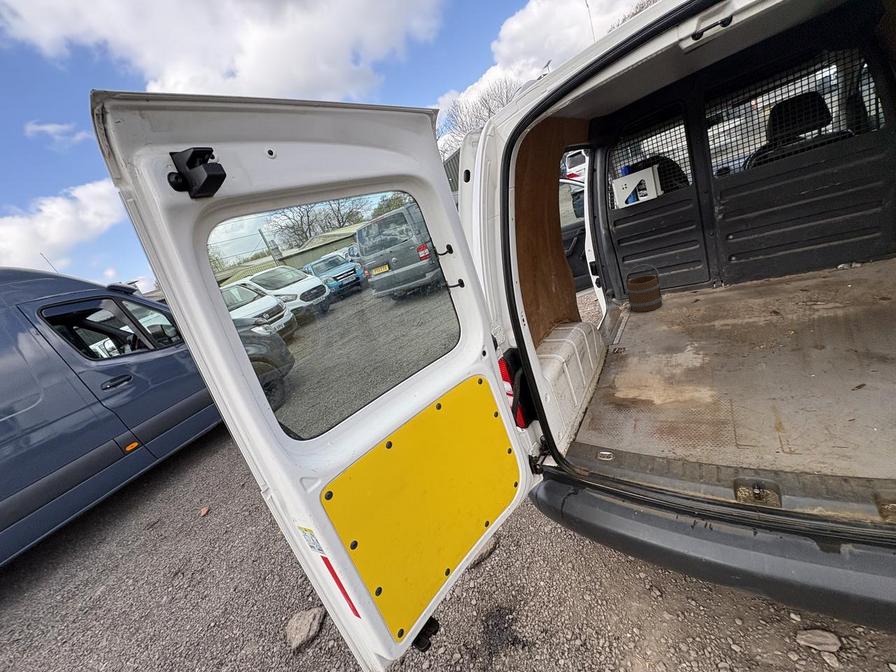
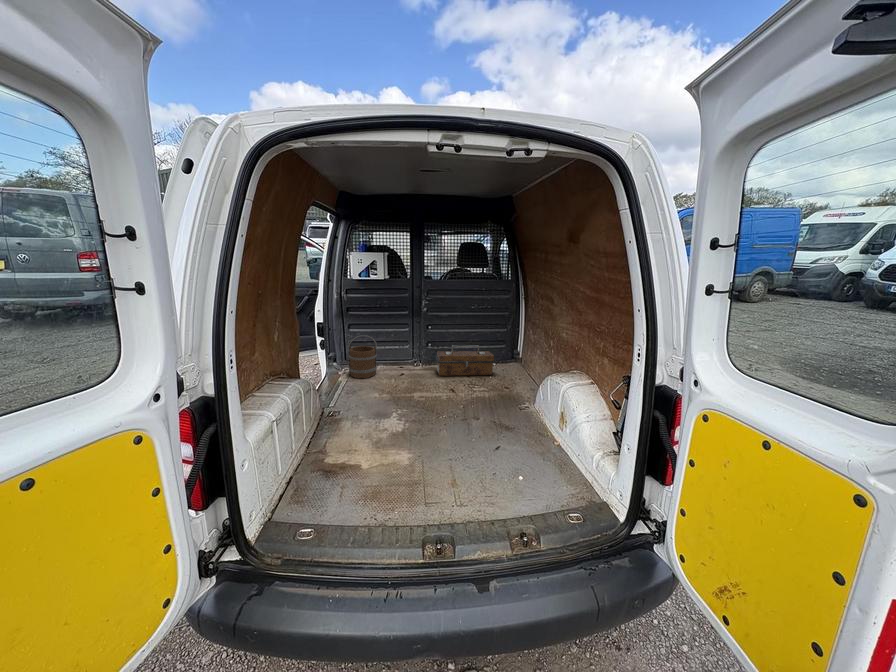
toolbox: none [746,245,859,296] -> present [436,345,495,376]

